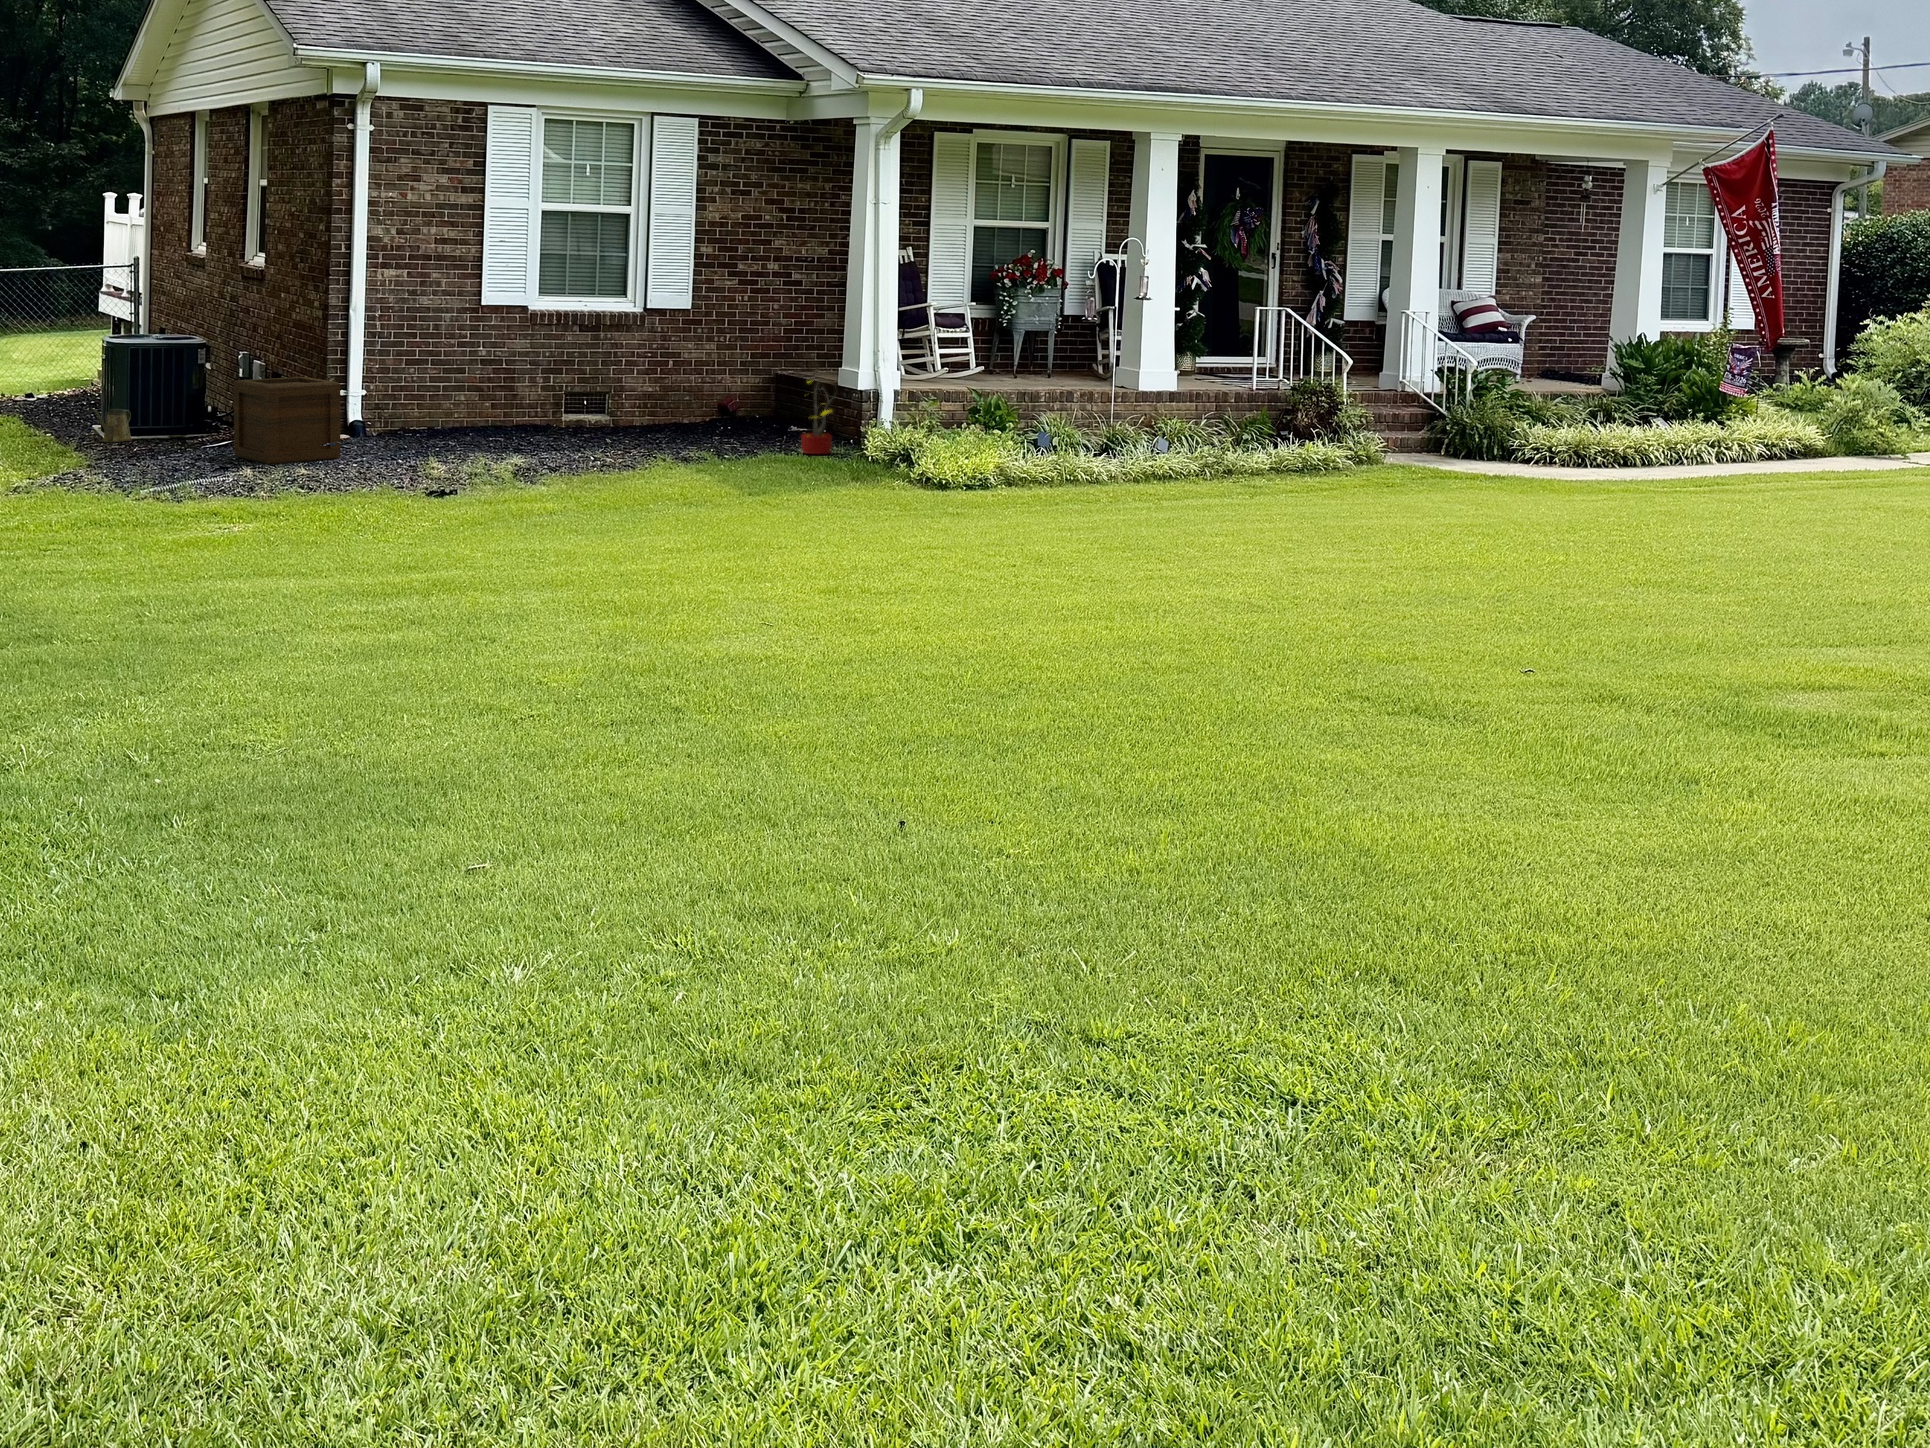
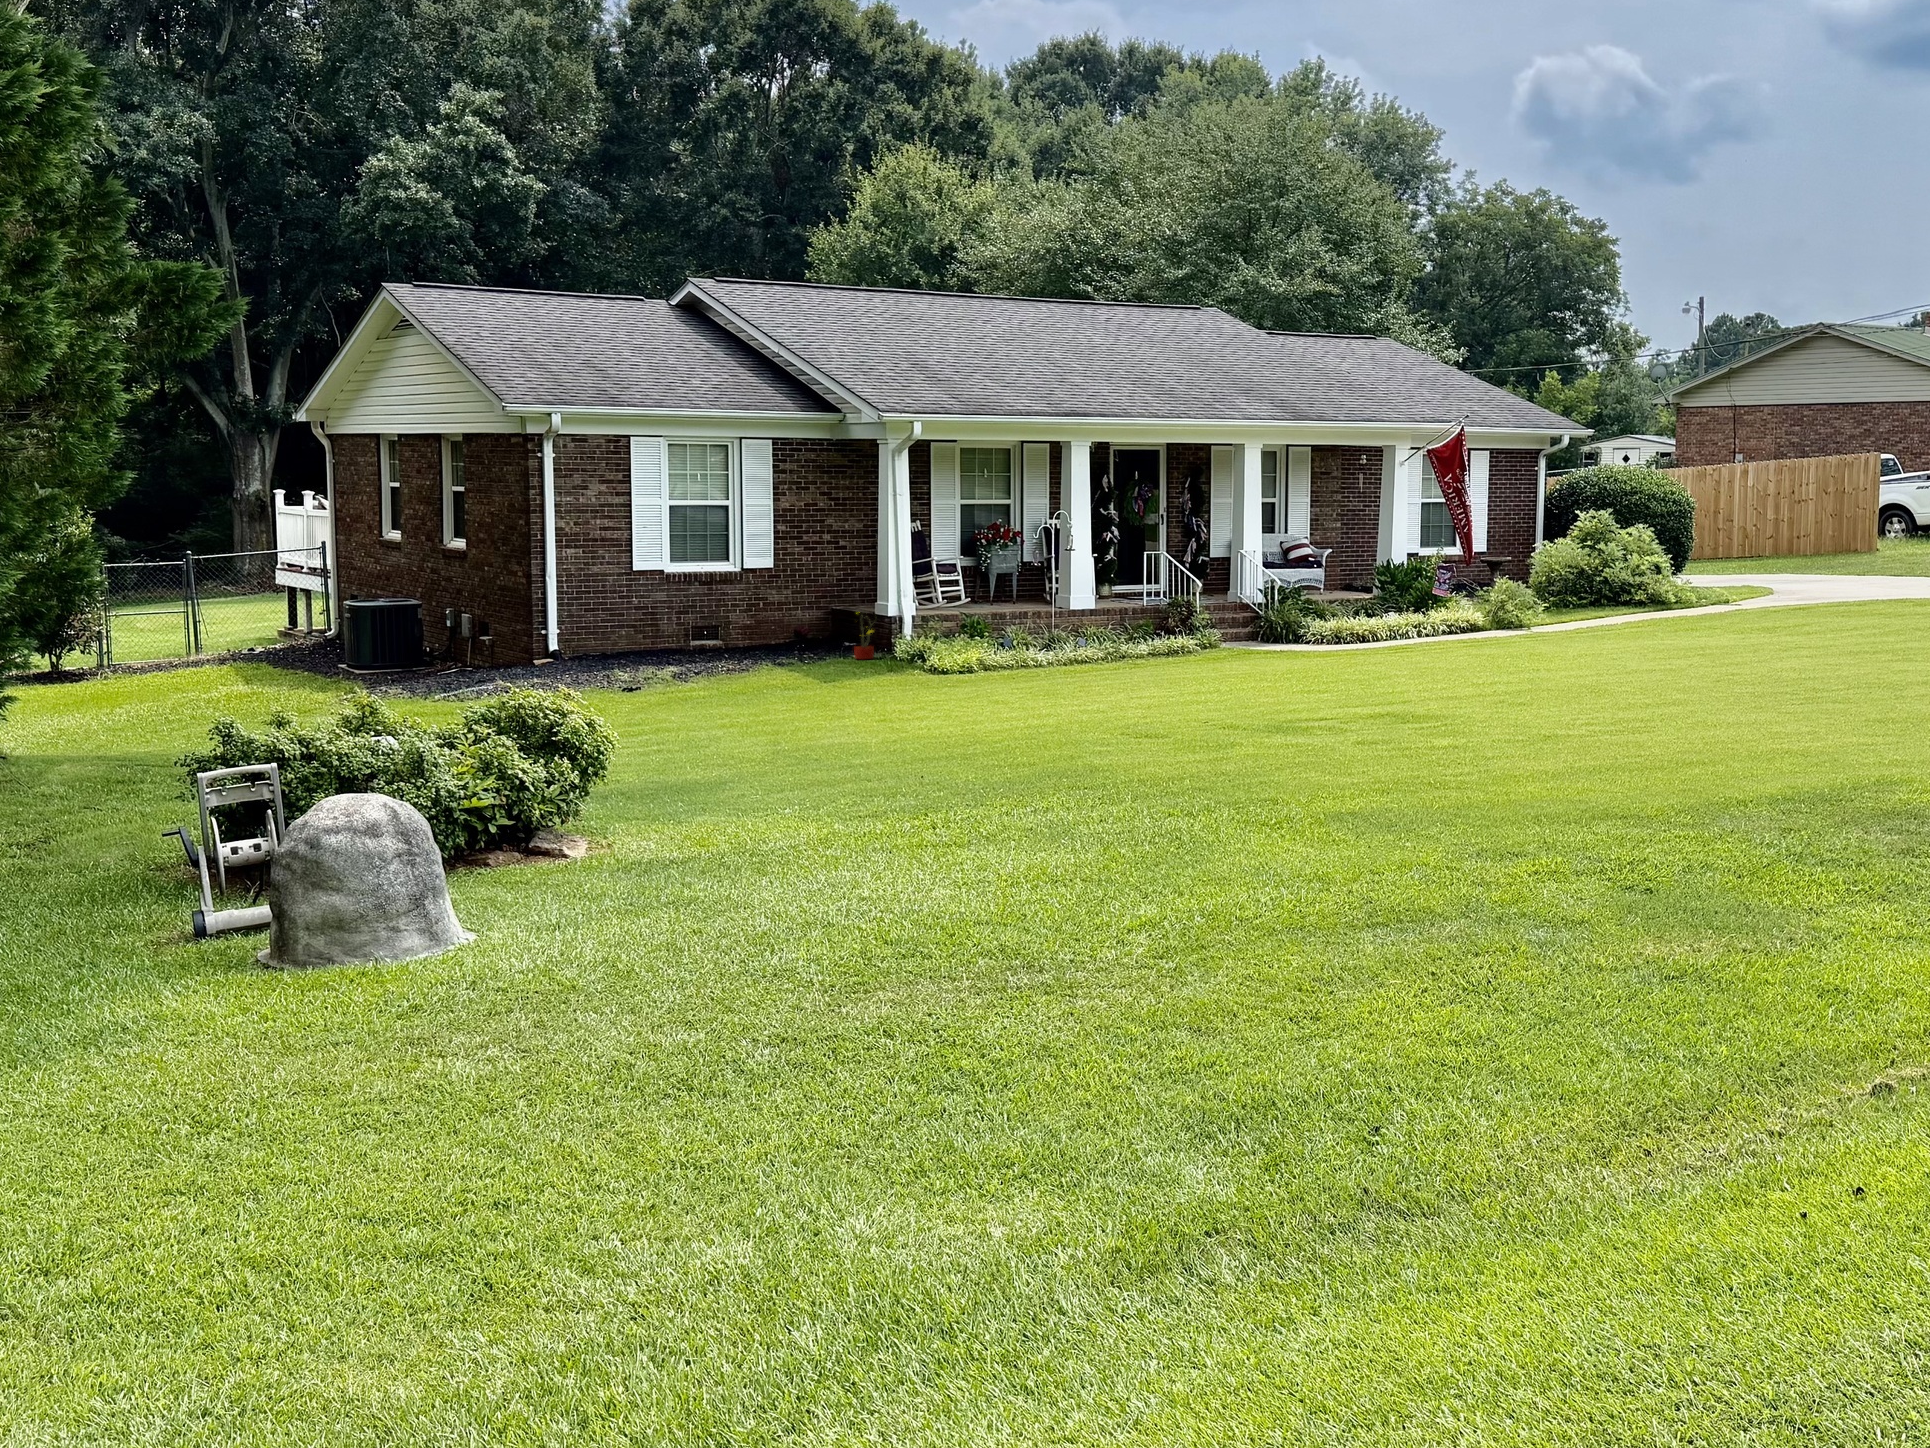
wooden crate: present [234,377,340,465] -> none [470,625,548,683]
watering can: present [92,409,132,442] -> none [359,653,386,676]

